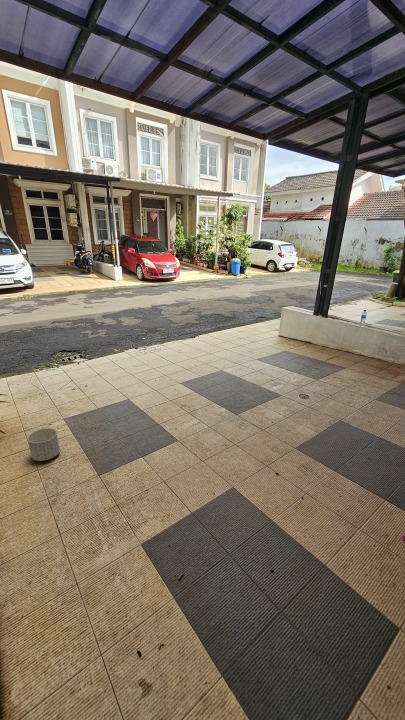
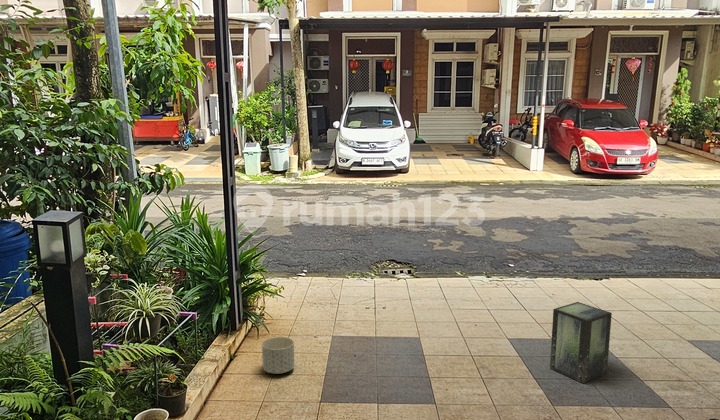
storage box: none [218,353,246,398] -> present [550,302,612,383]

